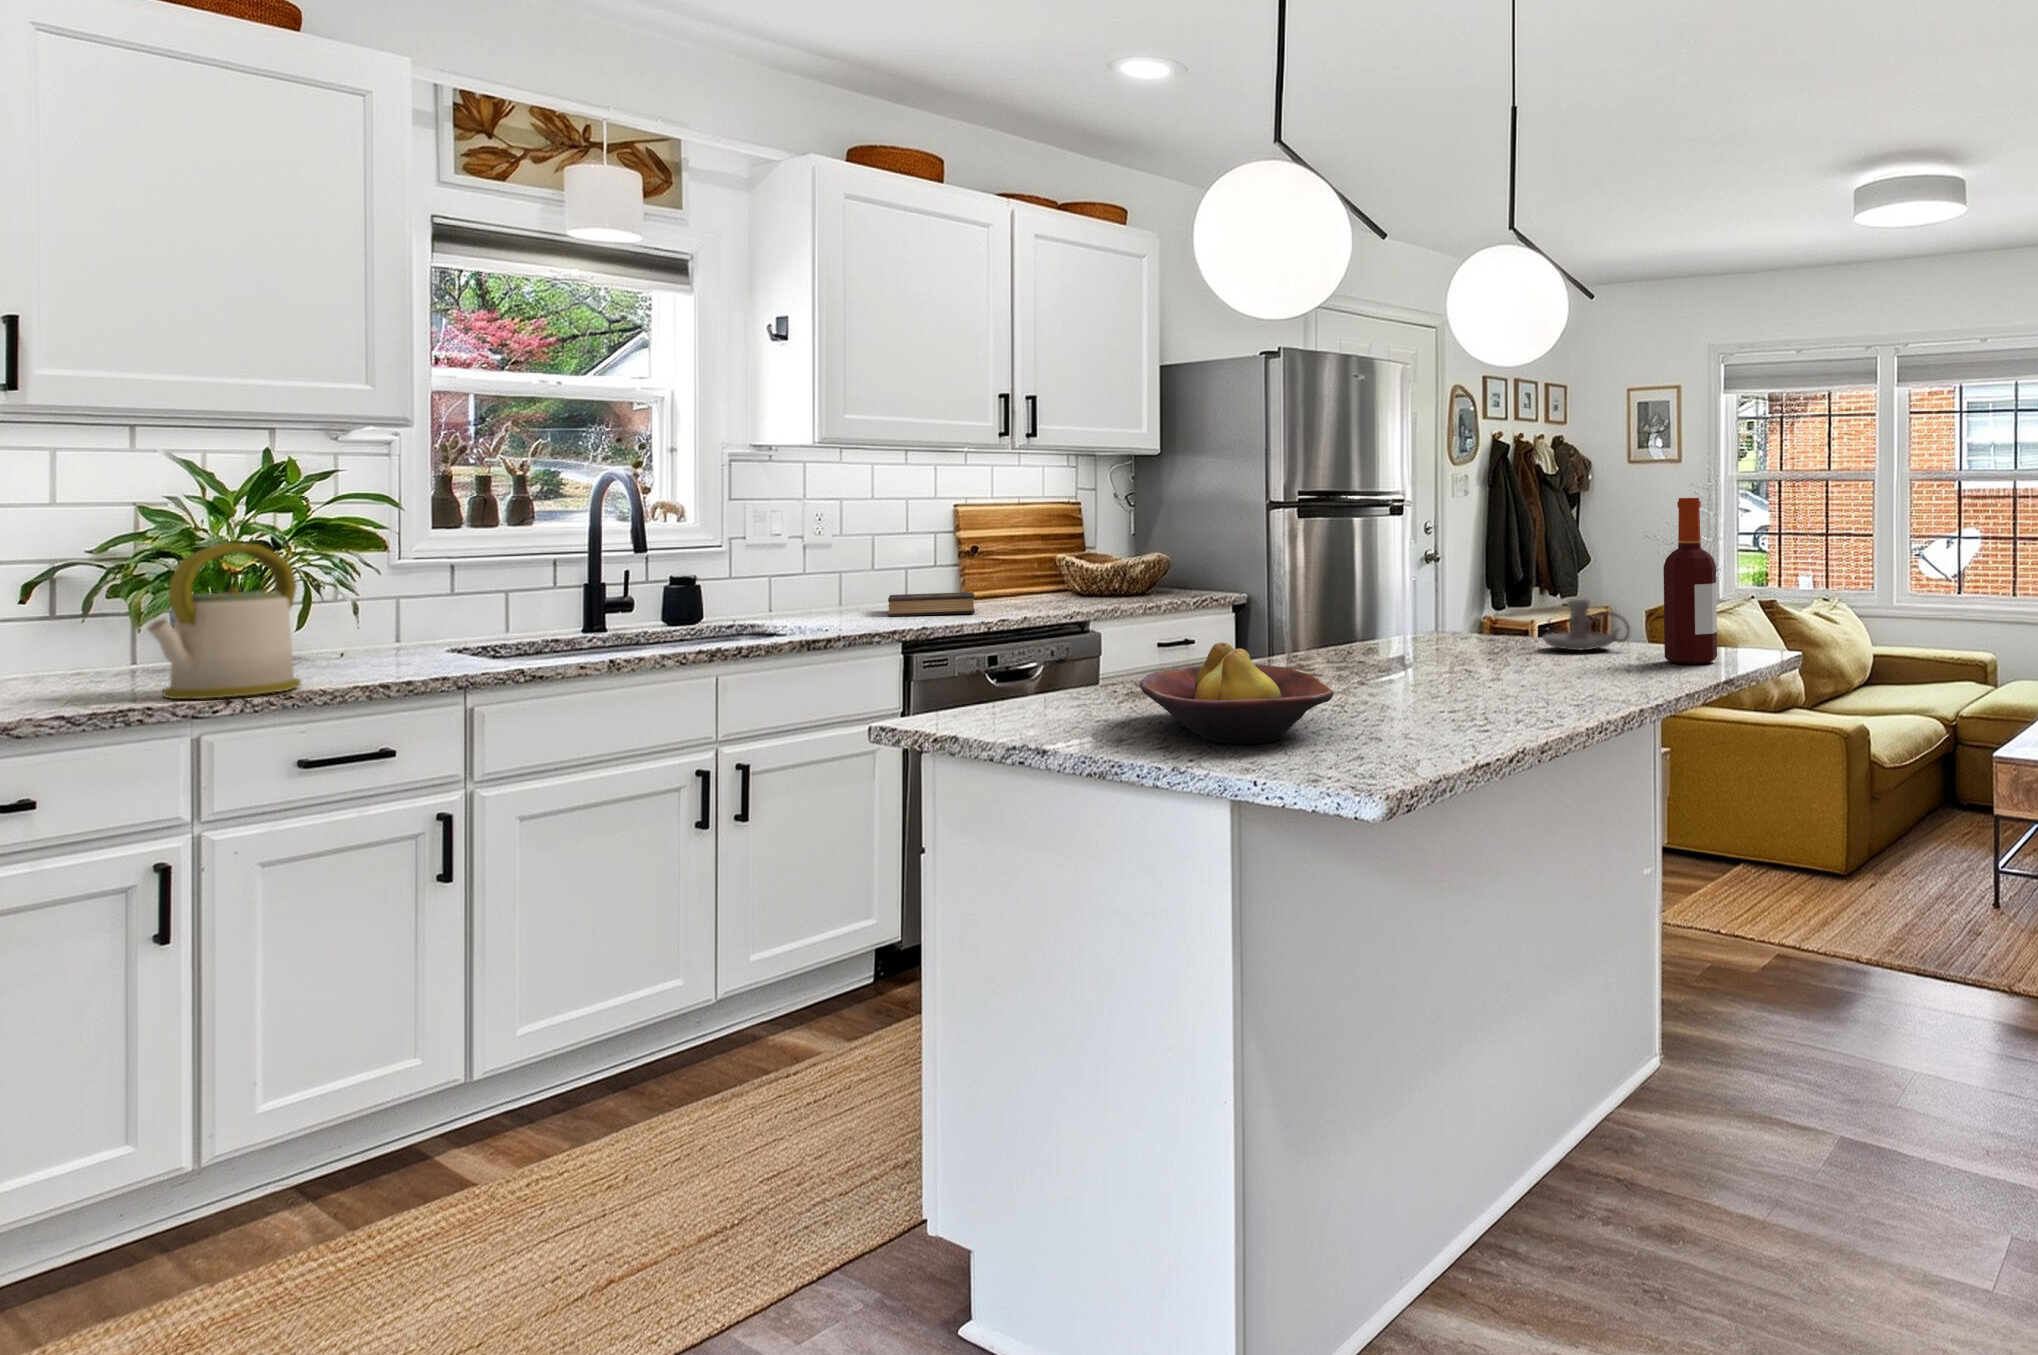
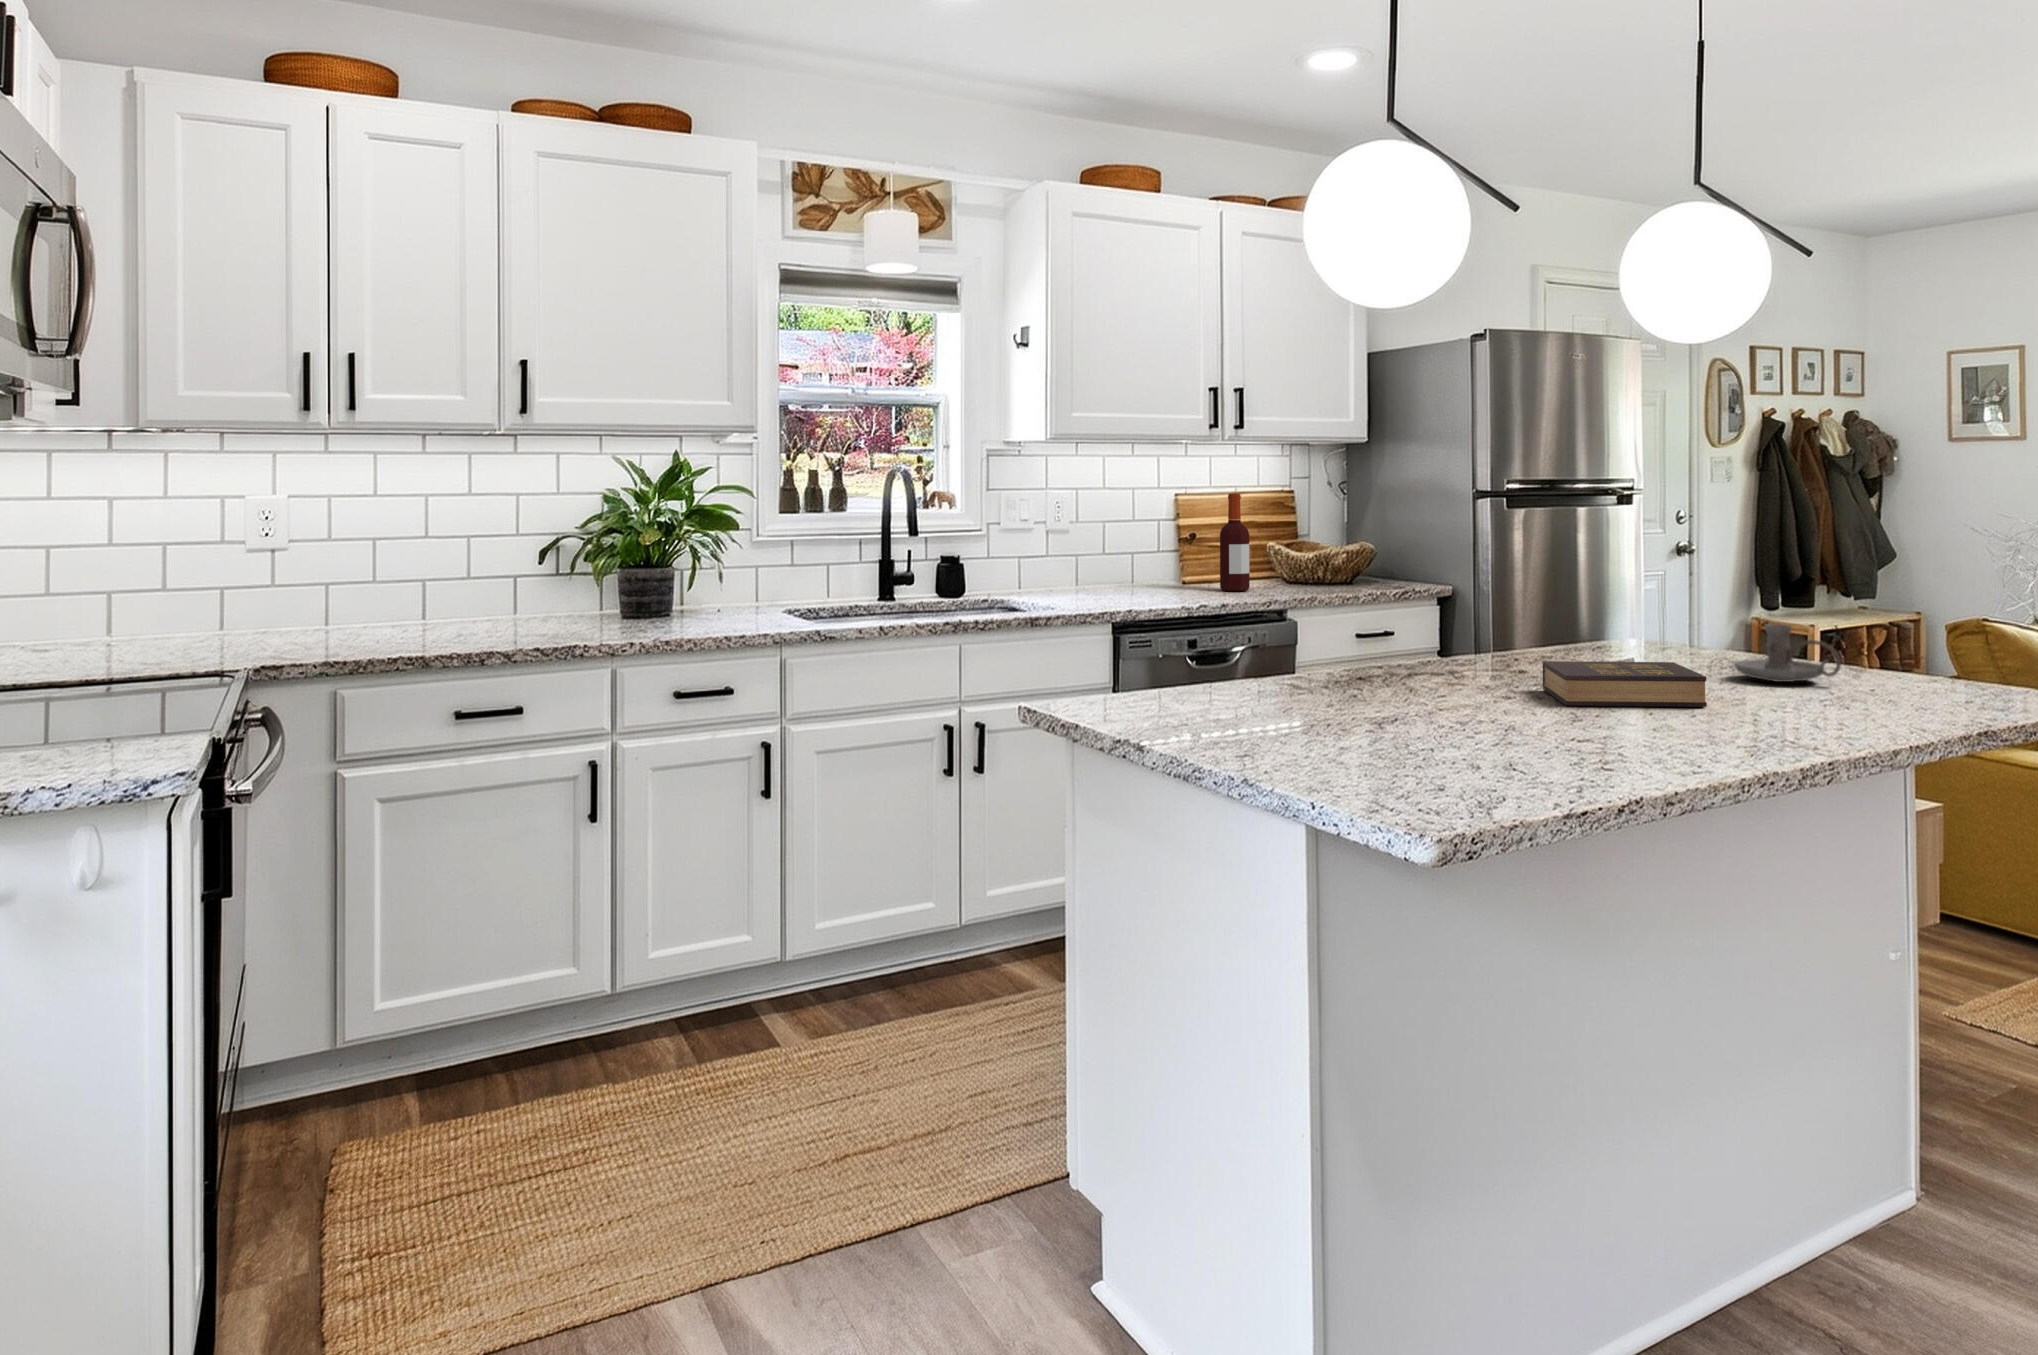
bottle: present [1663,498,1717,664] -> present [1220,493,1250,591]
kettle: present [148,543,301,699] -> none [587,526,678,644]
hardback book: present [888,592,975,616] -> present [1543,661,1707,707]
fruit bowl: present [1140,643,1334,744] -> none [1253,659,1431,764]

